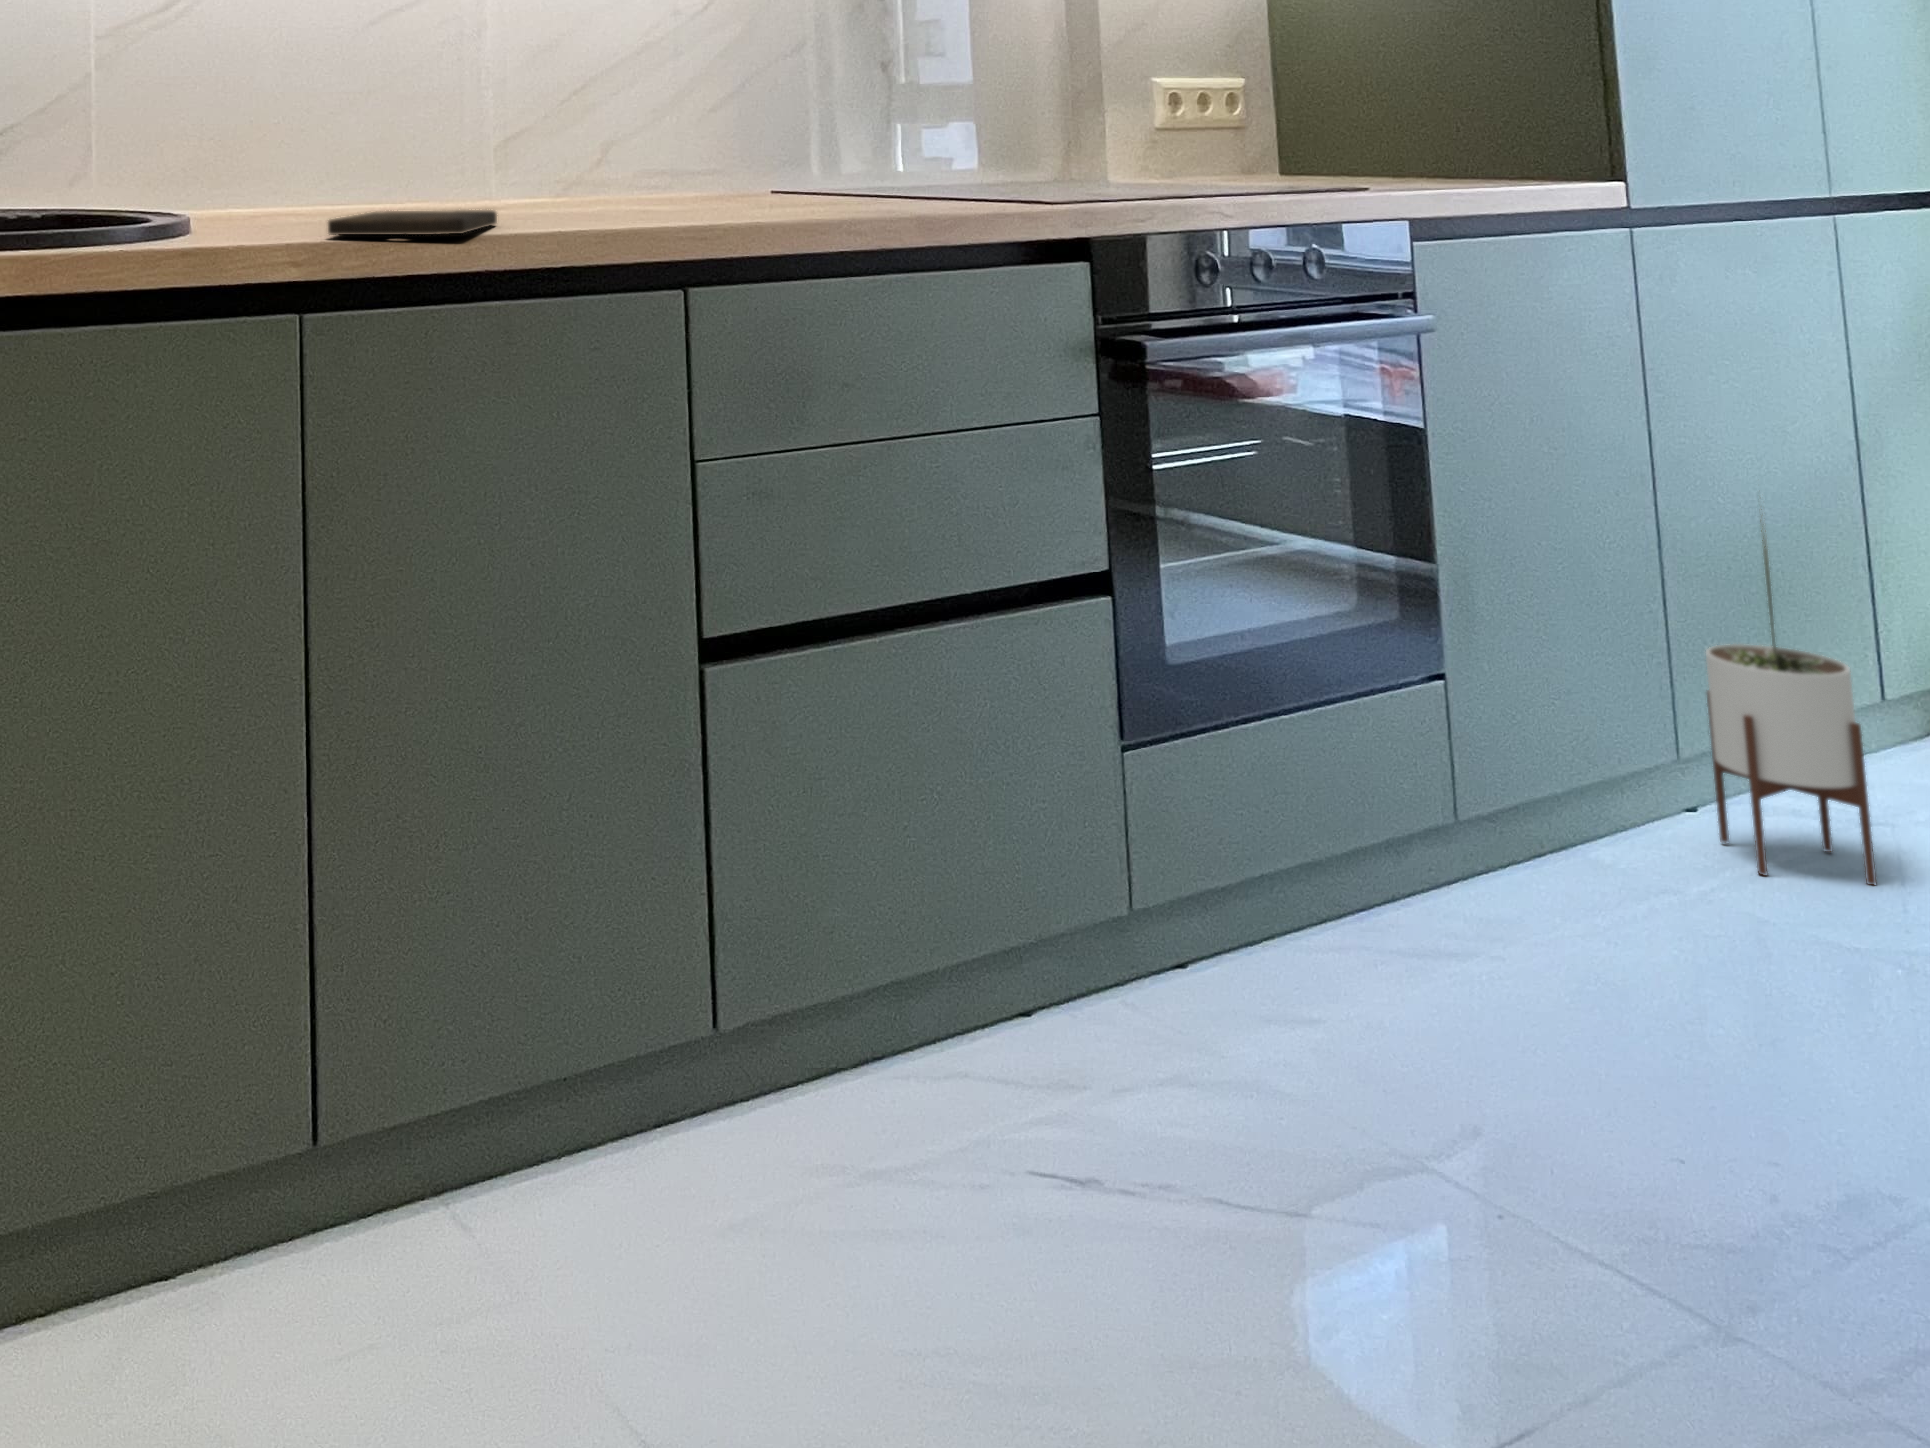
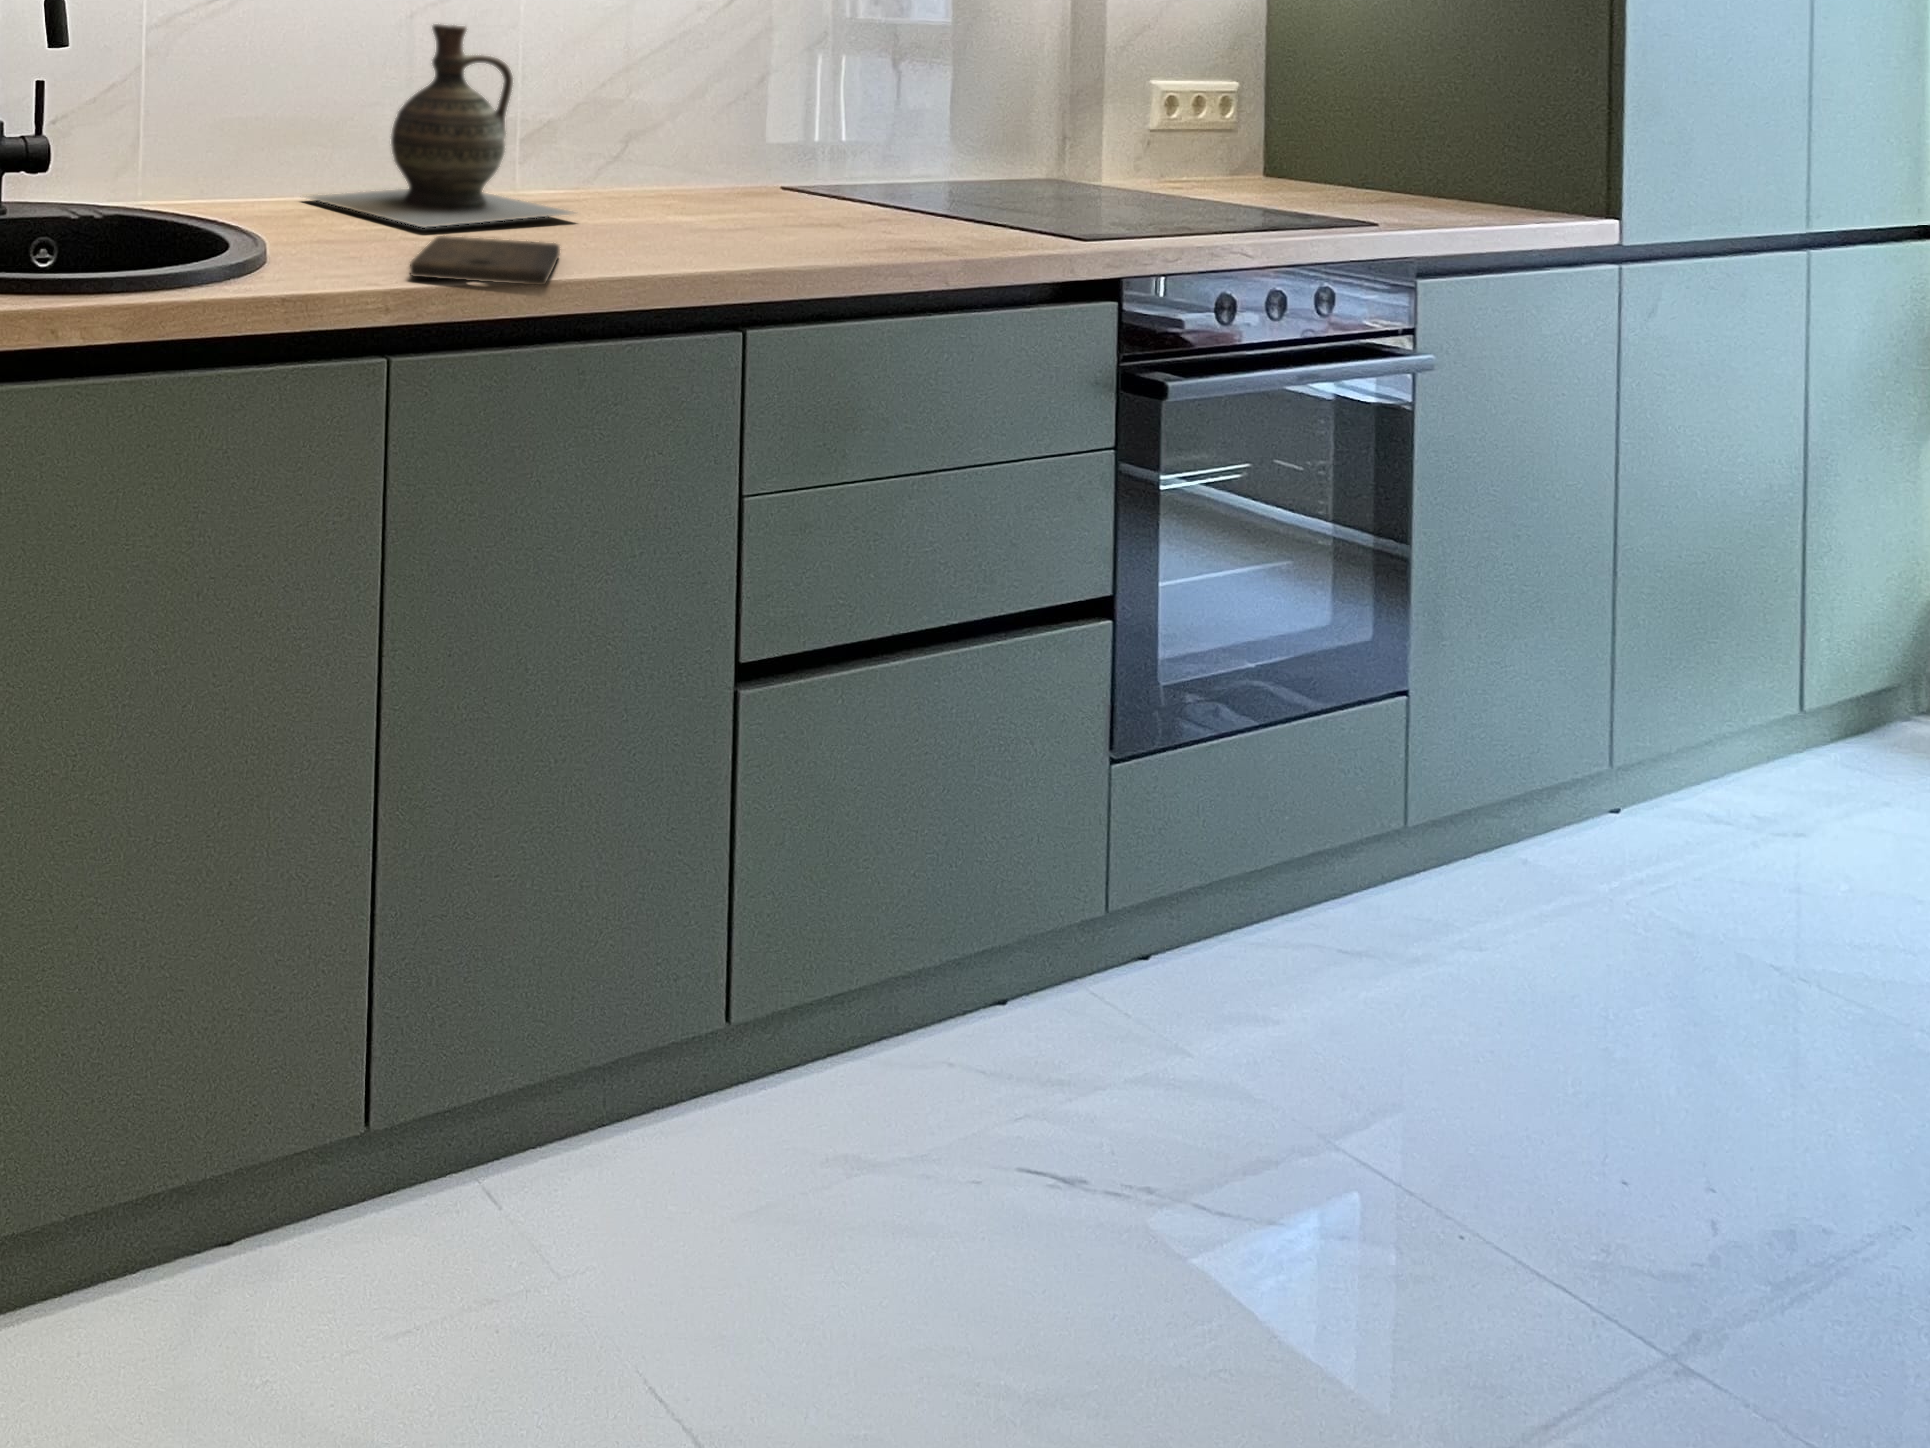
ceramic jug: none [253,15,537,210] -> present [308,24,572,227]
potted plant: present [1706,509,1876,885] -> none [1646,512,1798,905]

